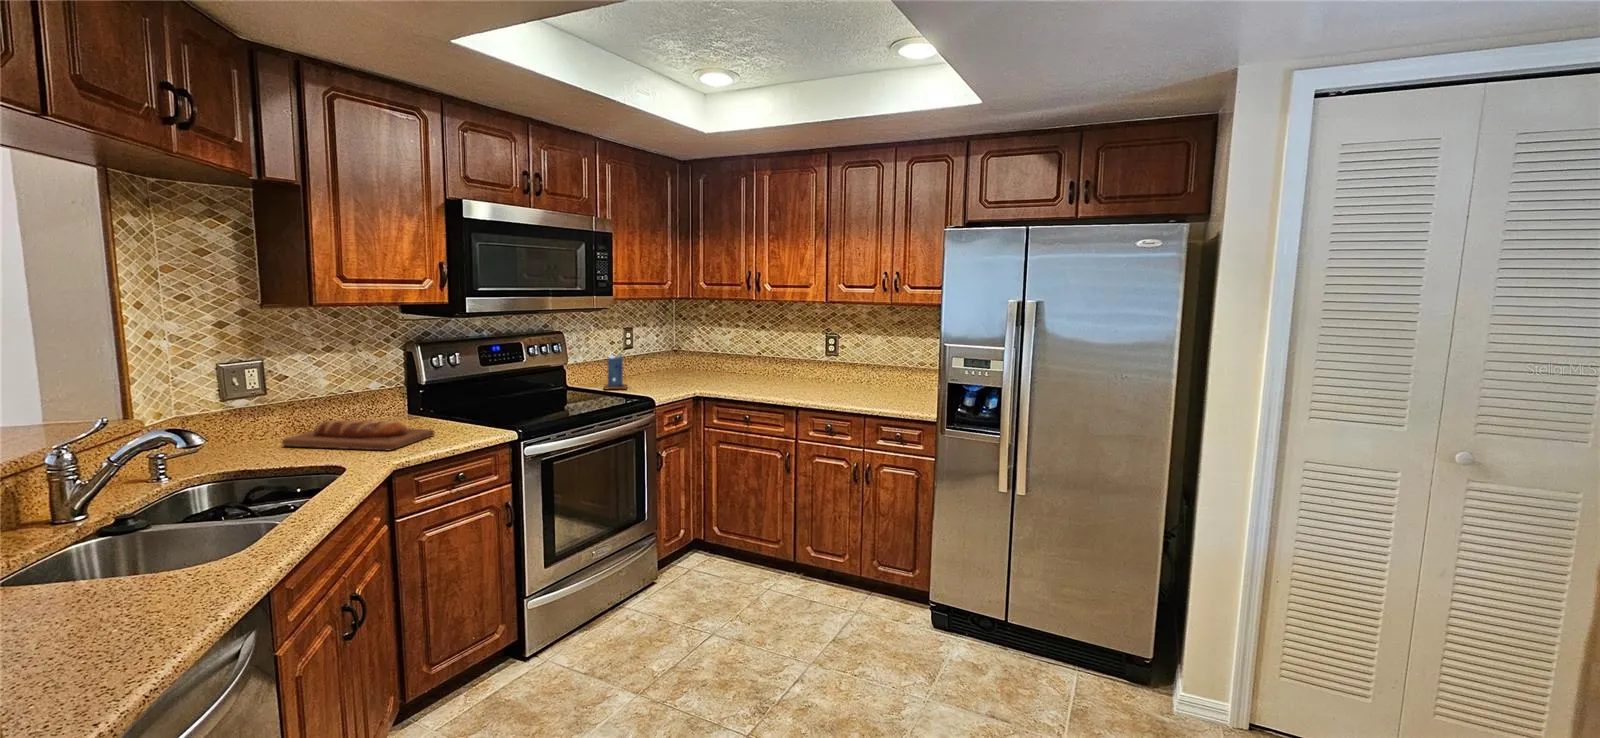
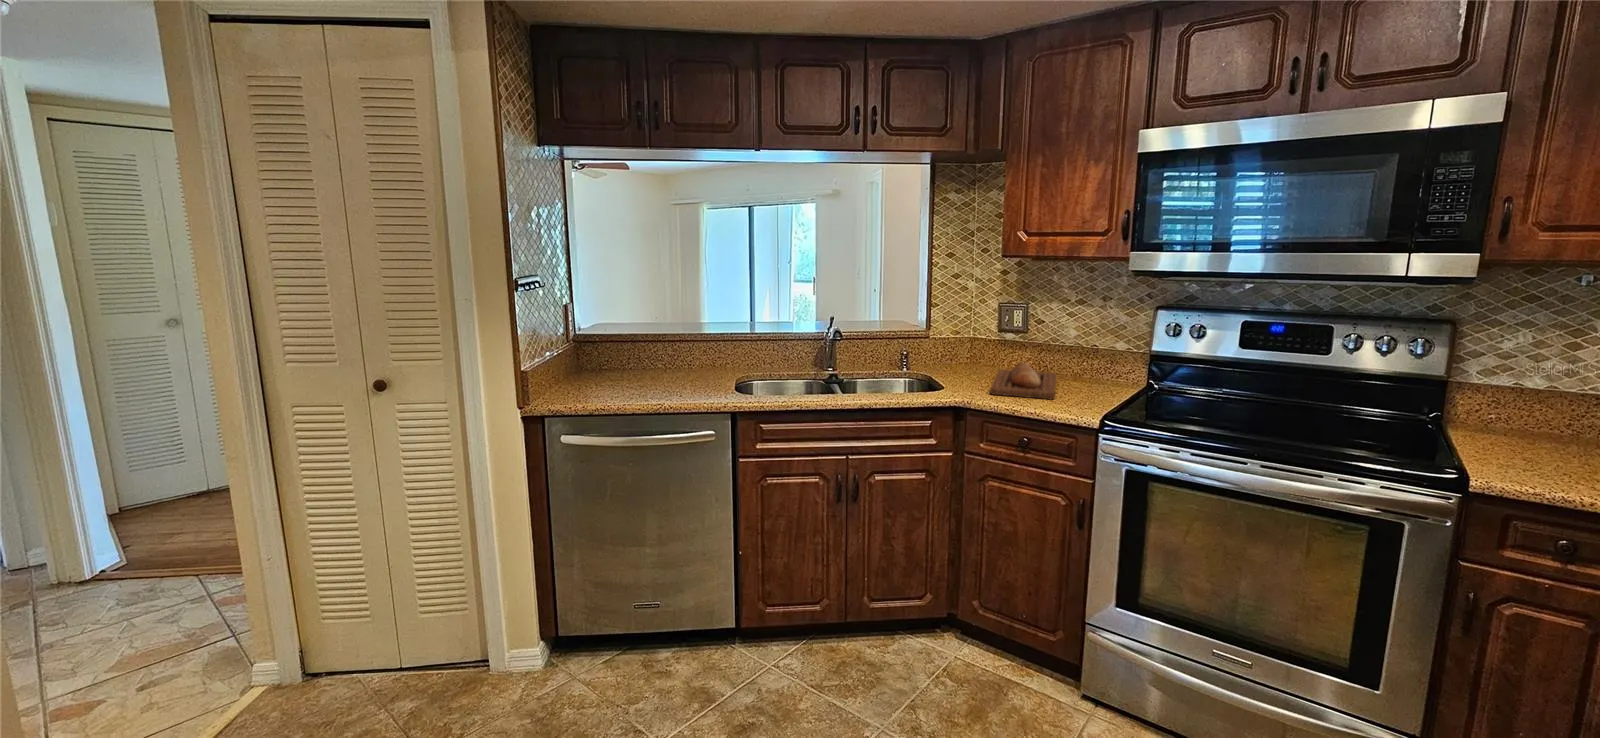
candle: present [603,354,627,389] -> none [1484,373,1581,467]

